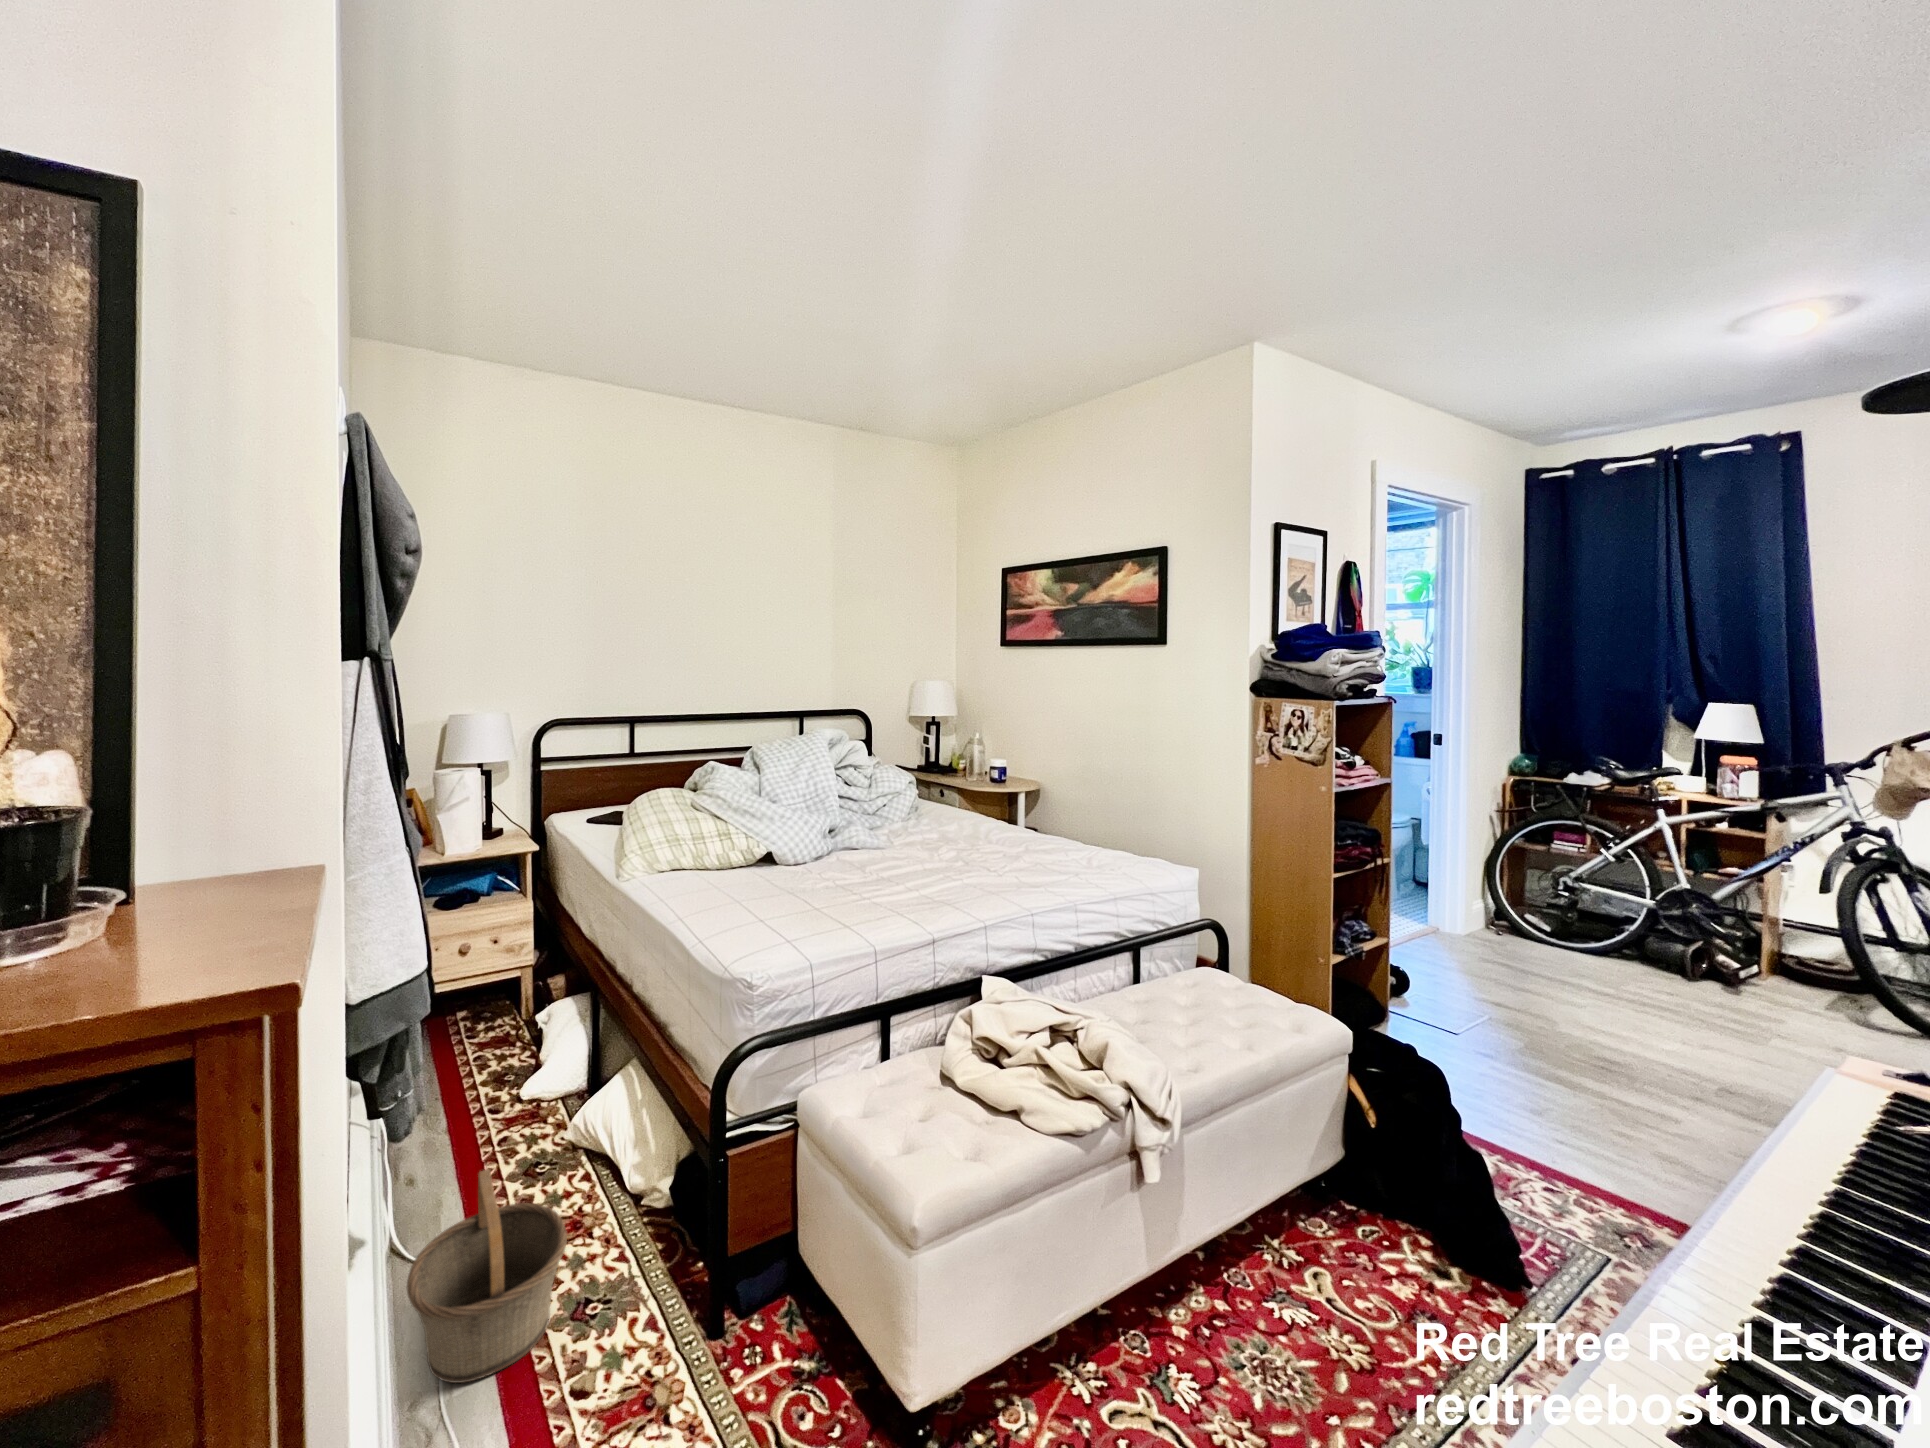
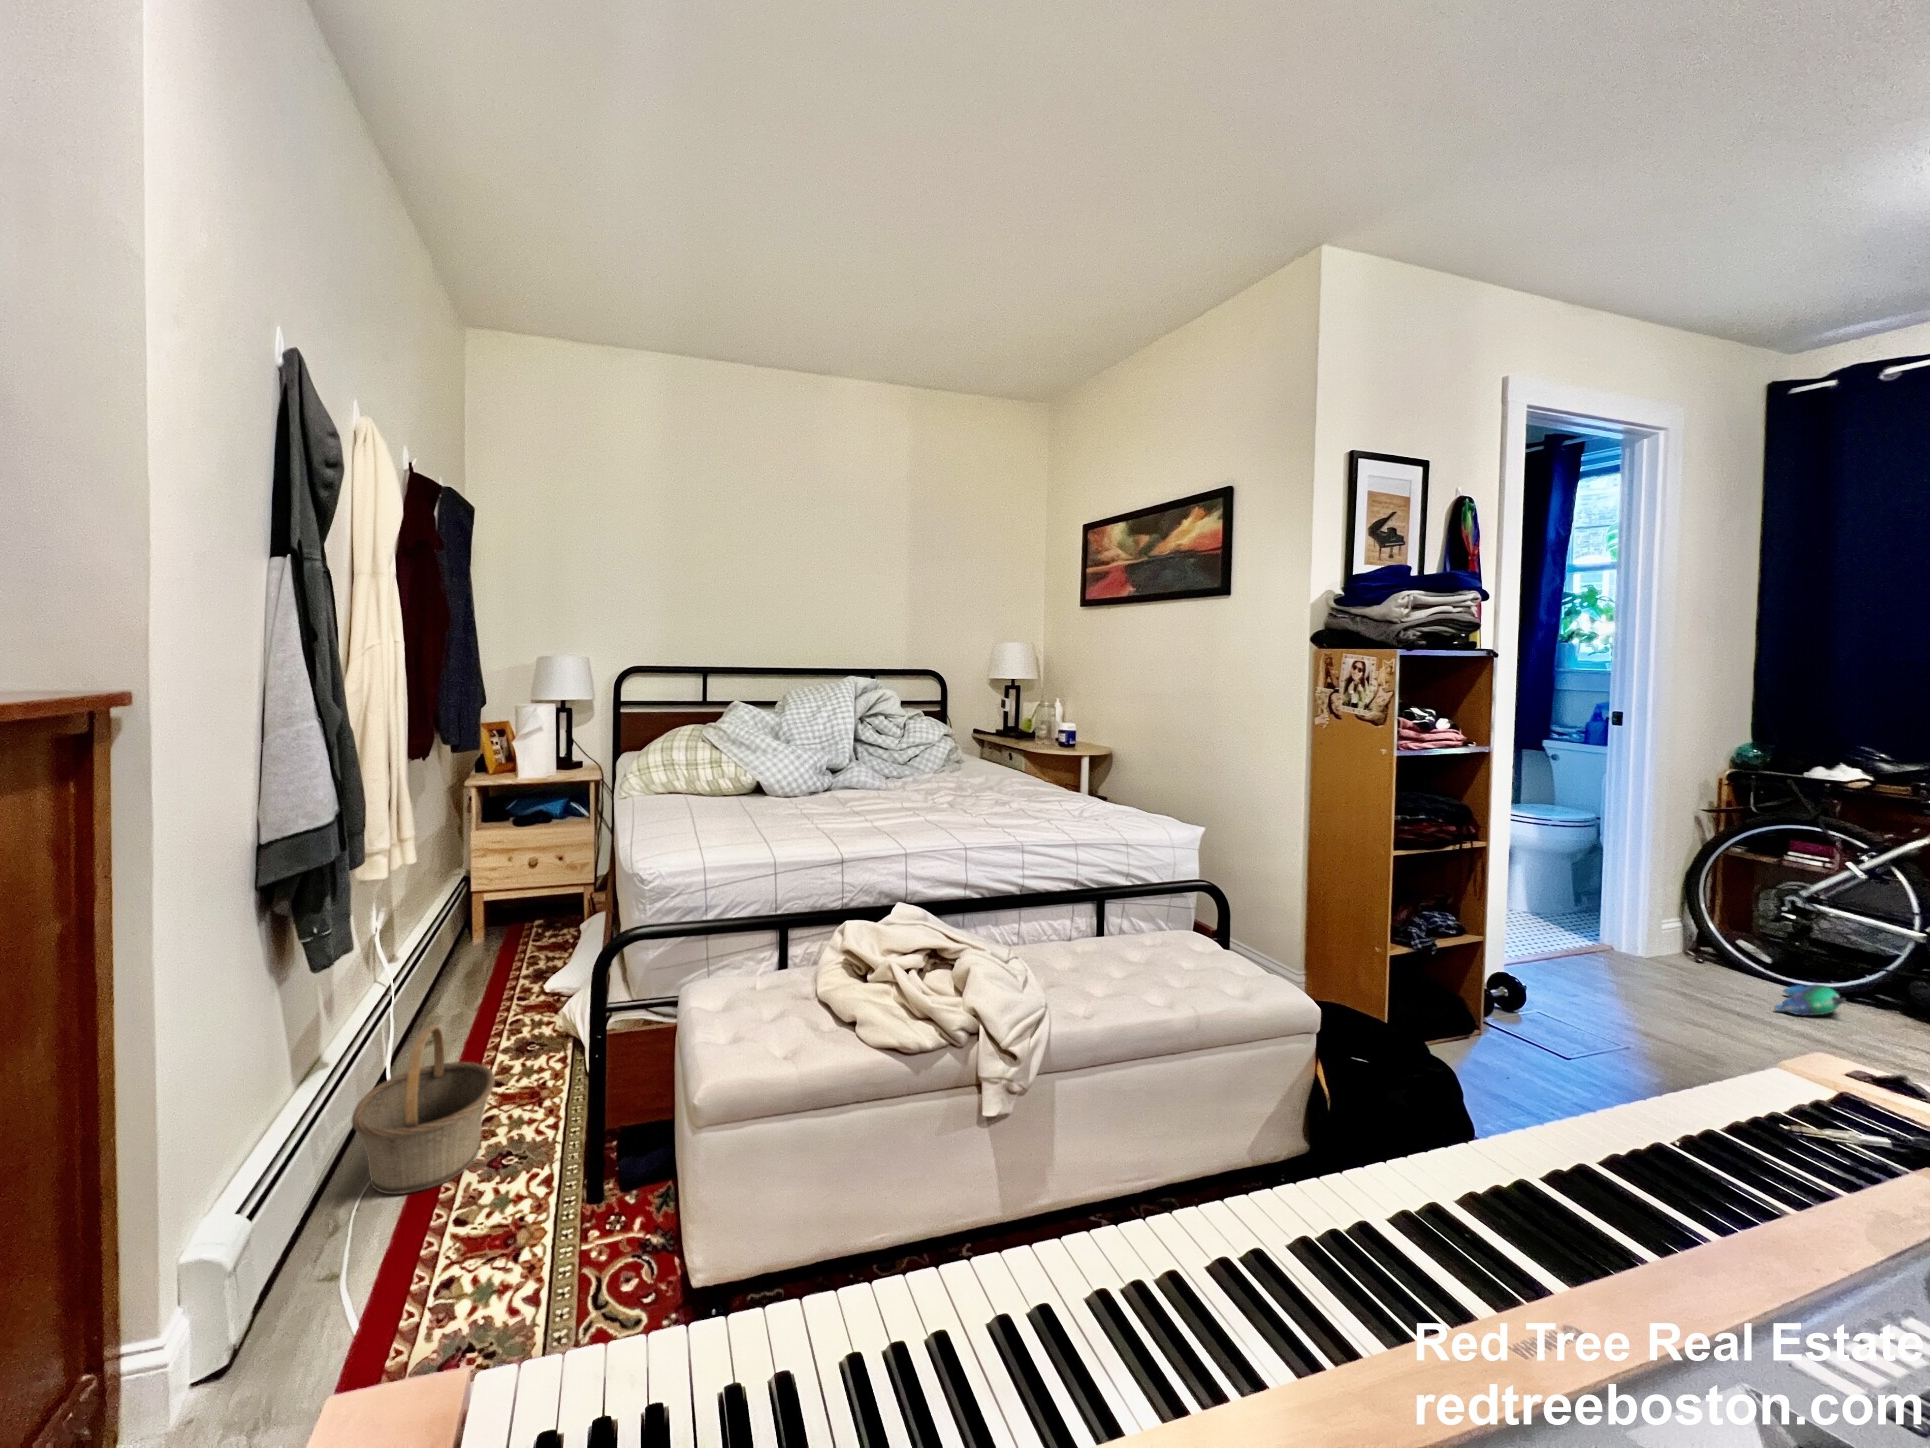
plush toy: none [1560,947,1606,973] -> present [1774,984,1844,1016]

